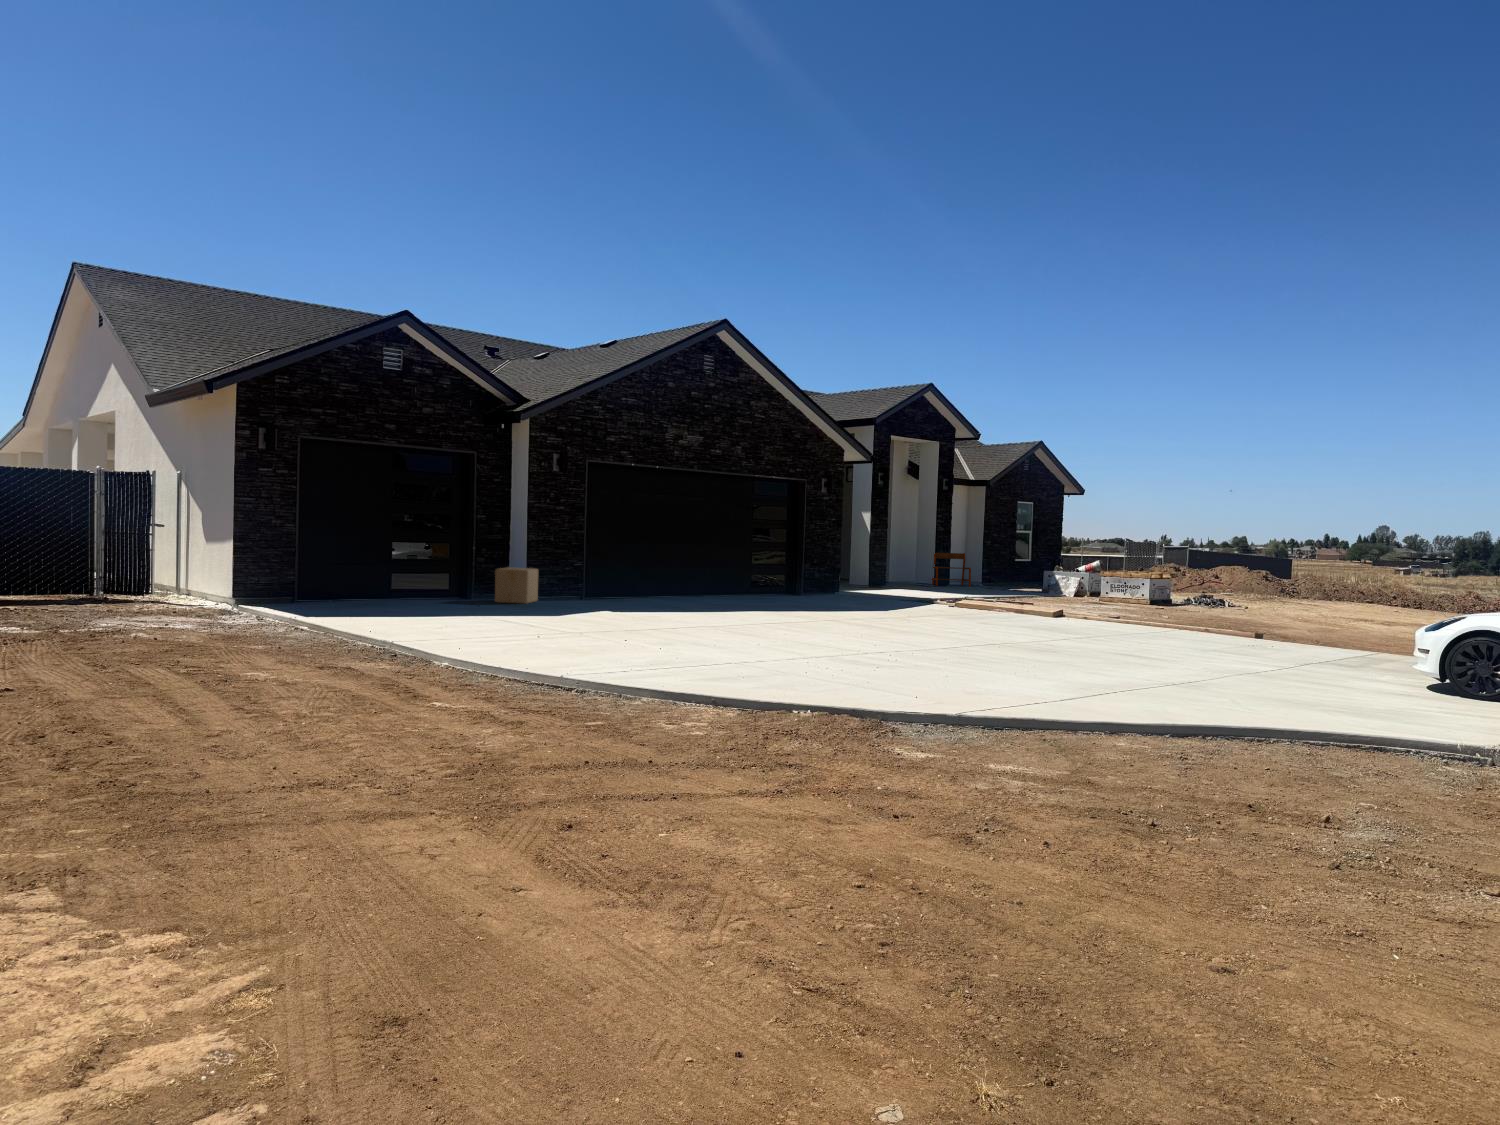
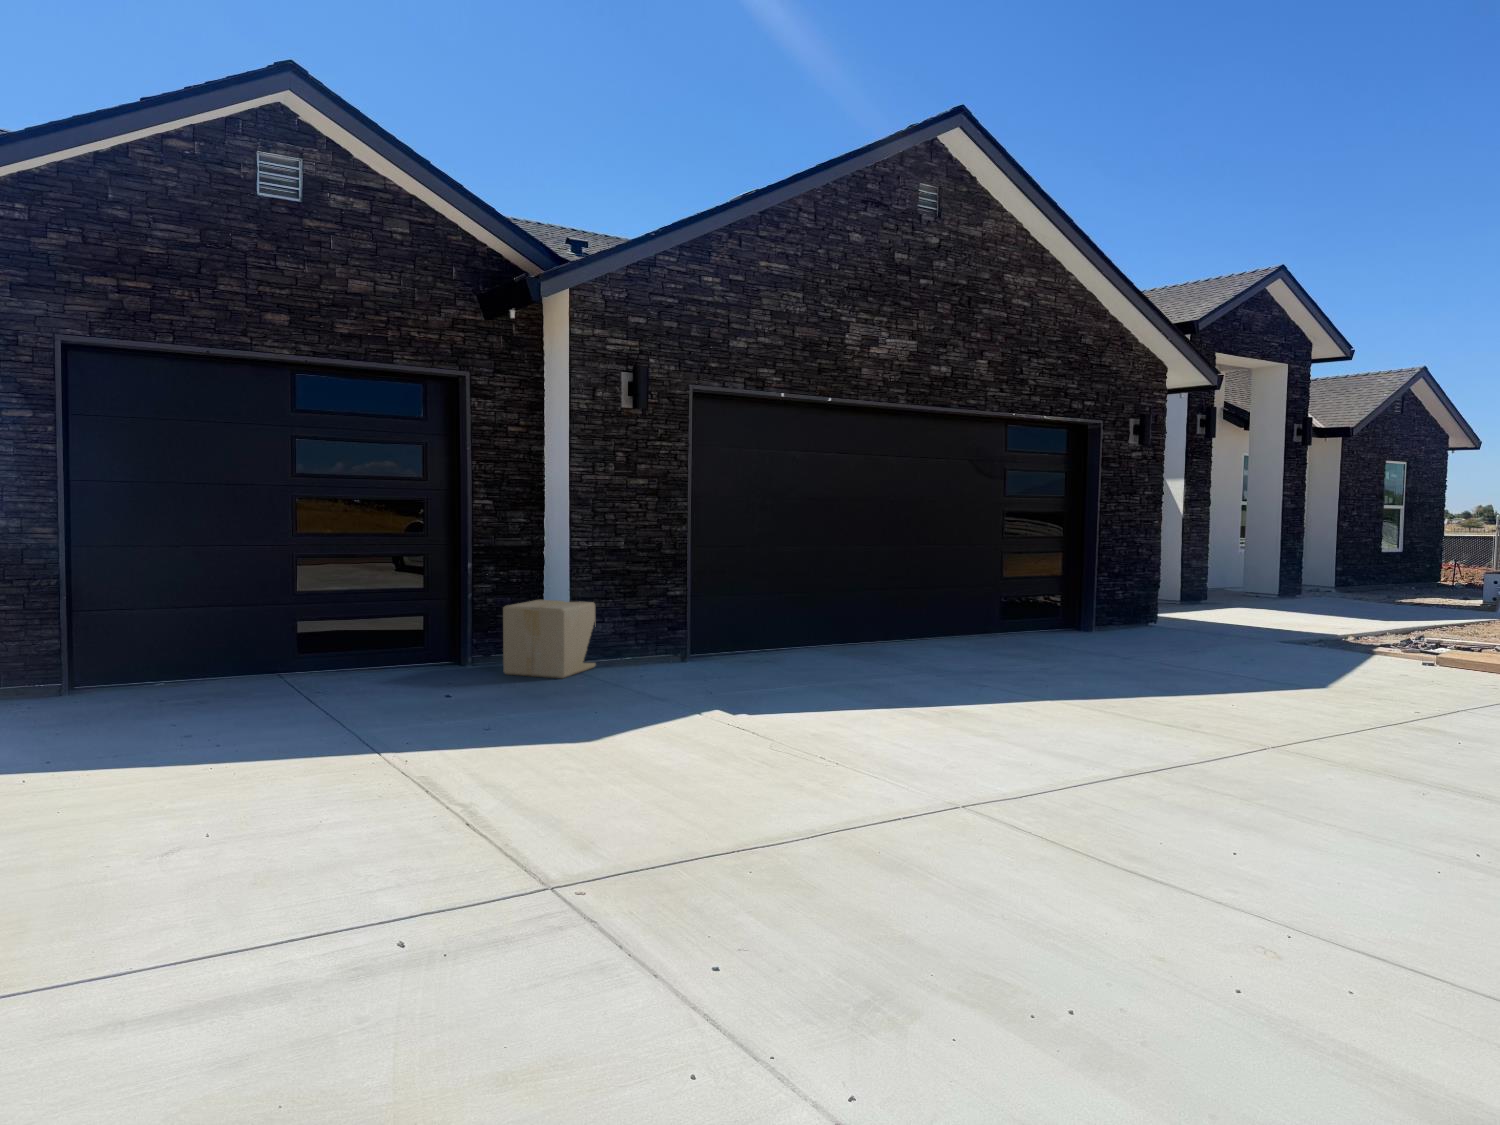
bench: present [931,553,971,587] -> none [1265,541,1336,595]

